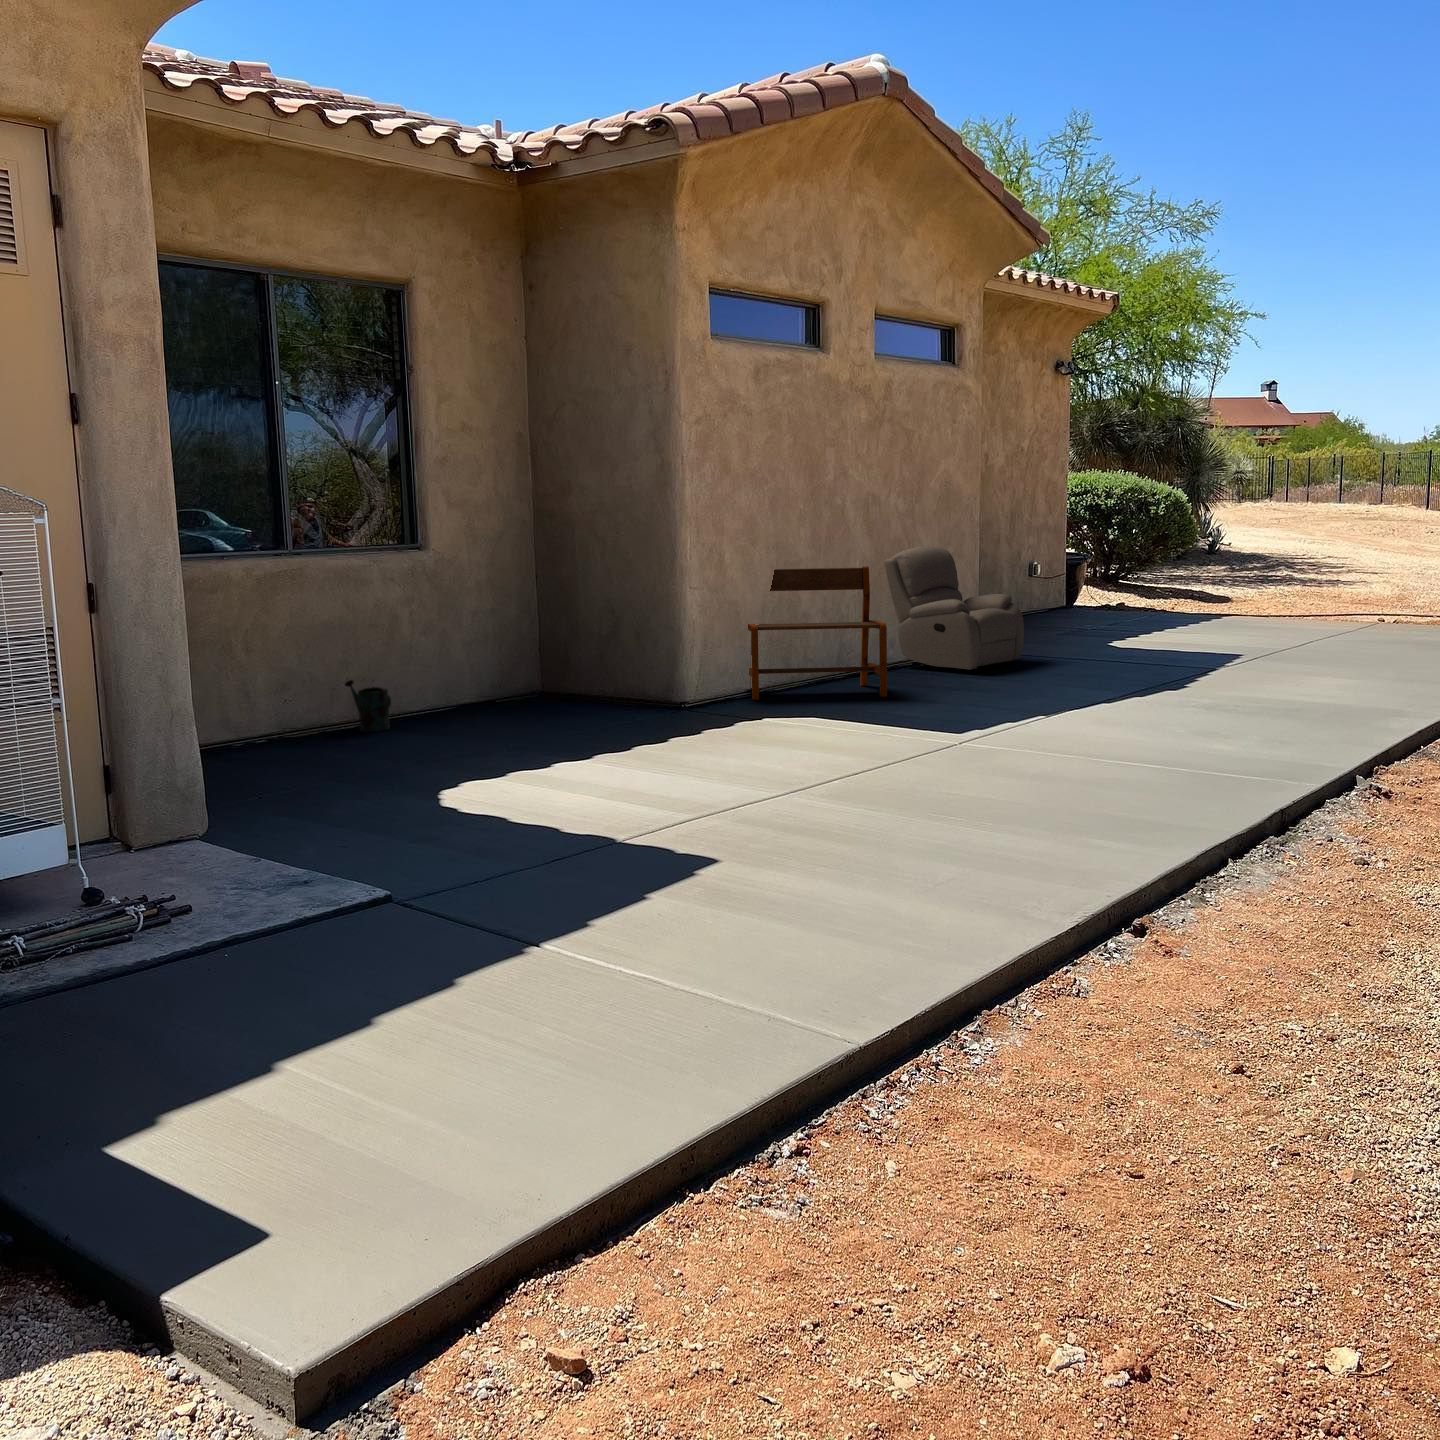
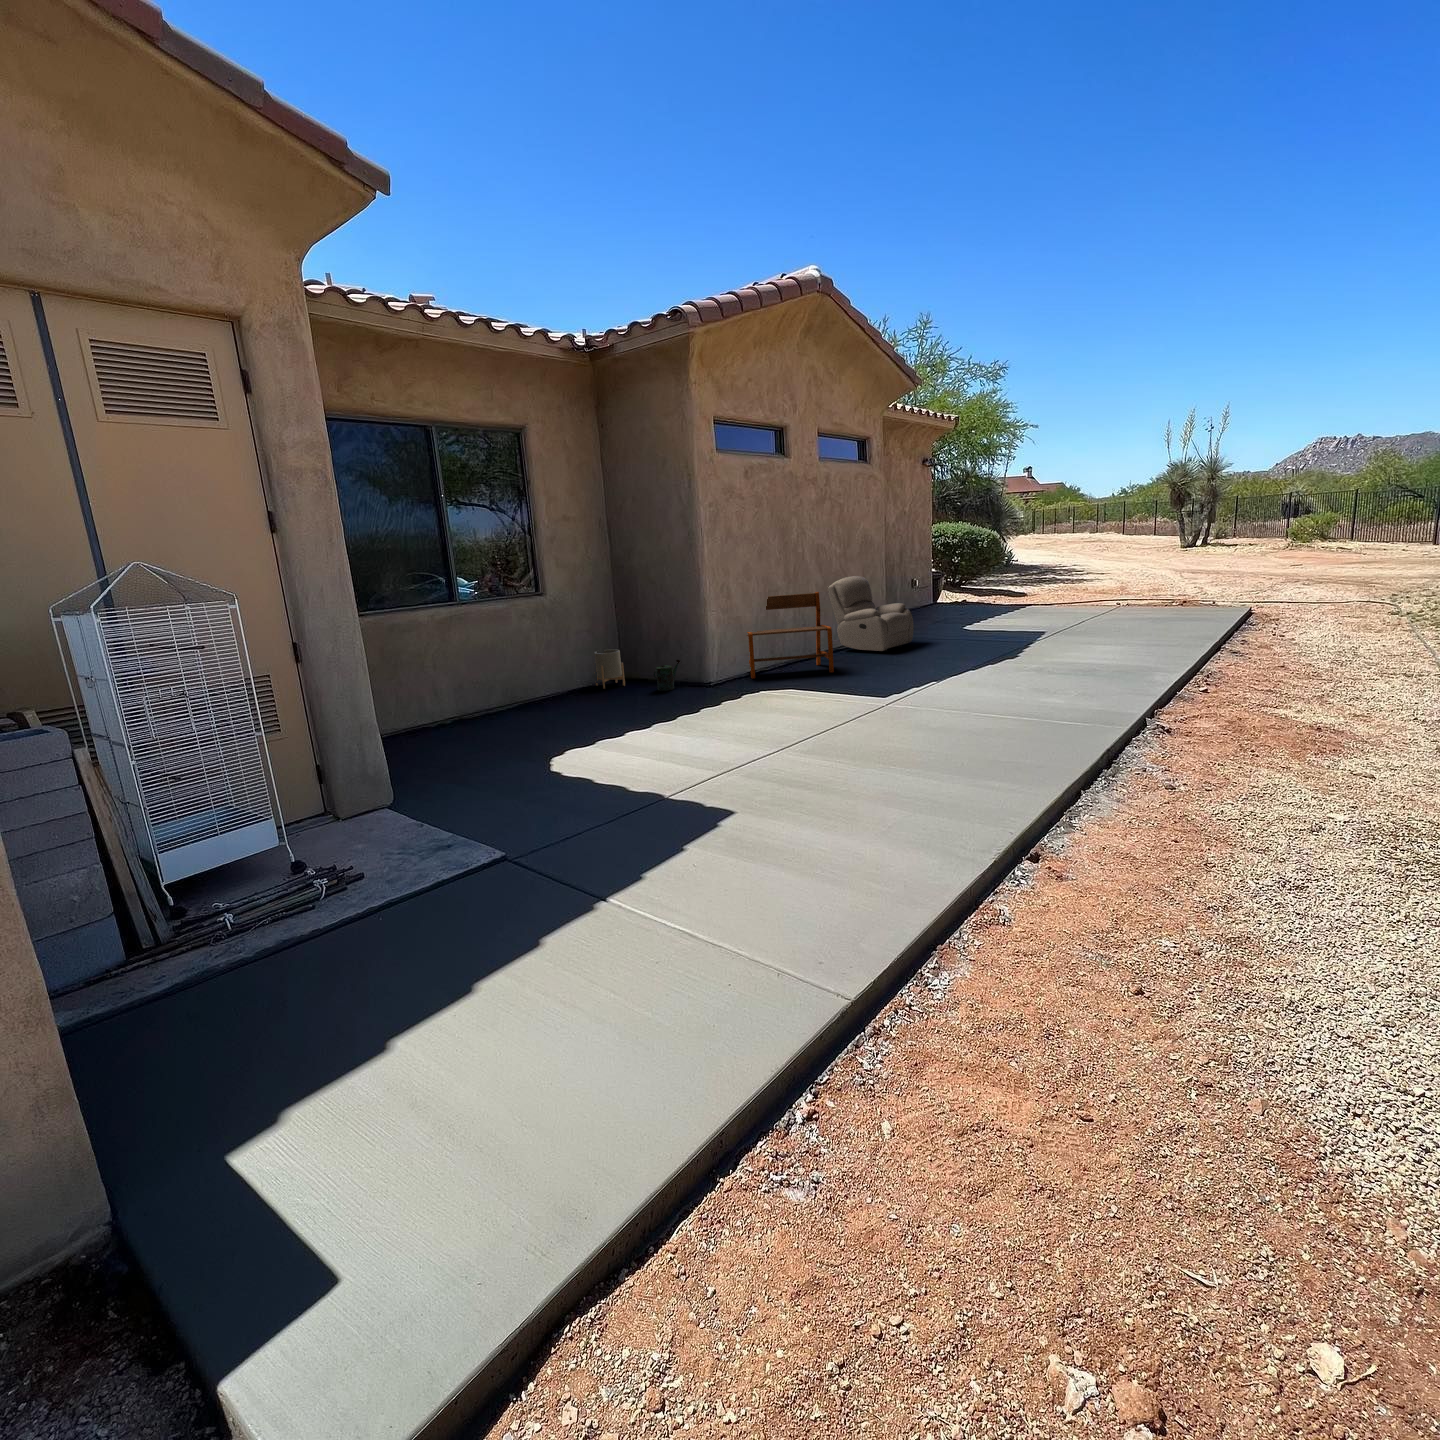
planter: none [495,642,545,704] -> present [595,650,625,689]
watering can: present [345,680,391,732] -> present [654,660,680,691]

